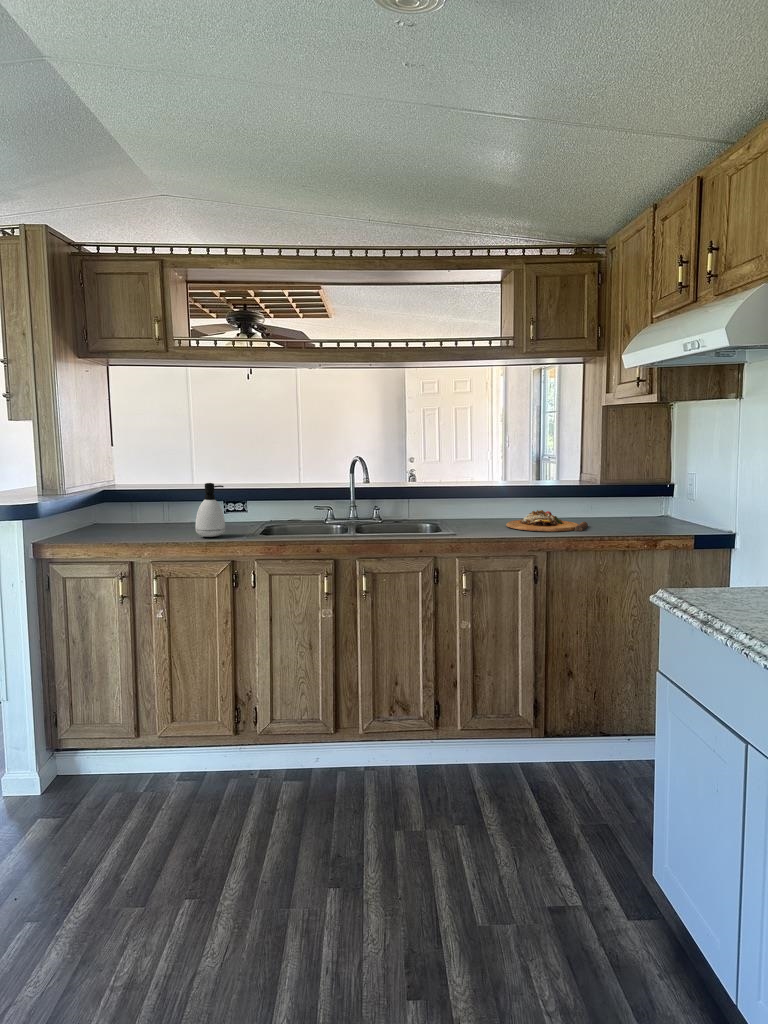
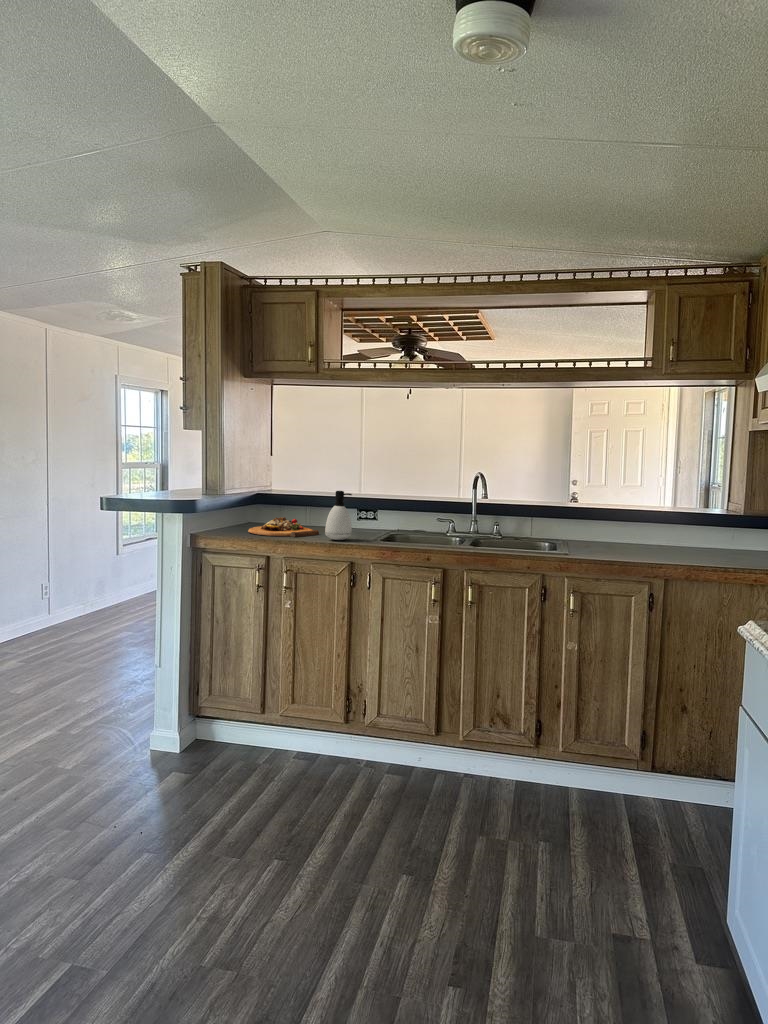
cutting board: present [506,510,588,531] -> present [248,517,319,537]

